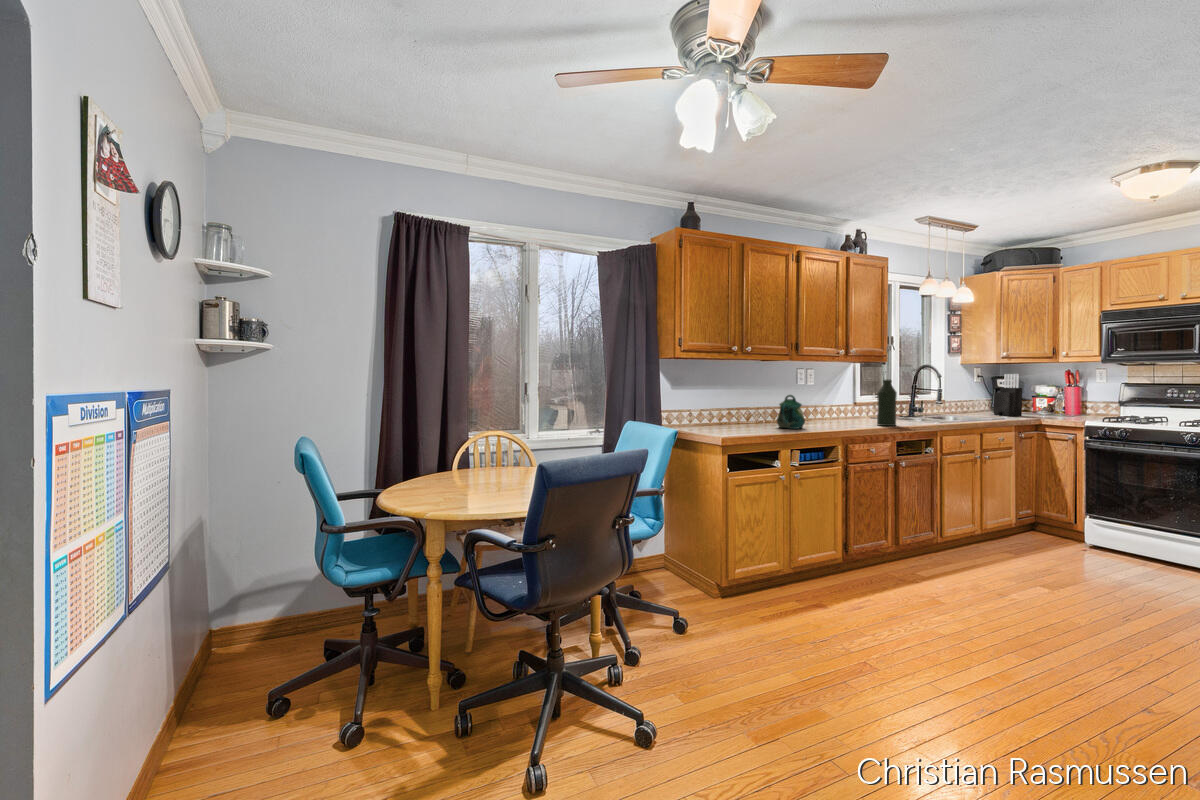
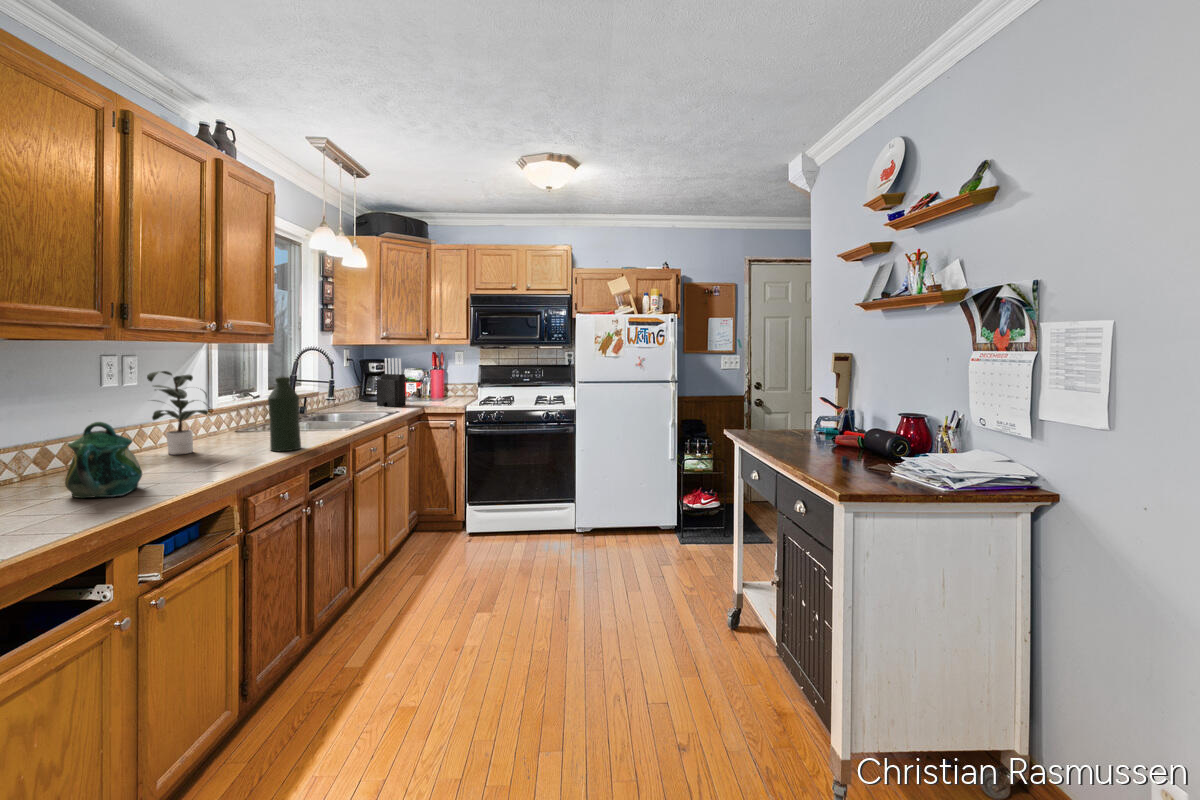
potted plant: none [811,375,854,422] -> present [147,371,210,455]

